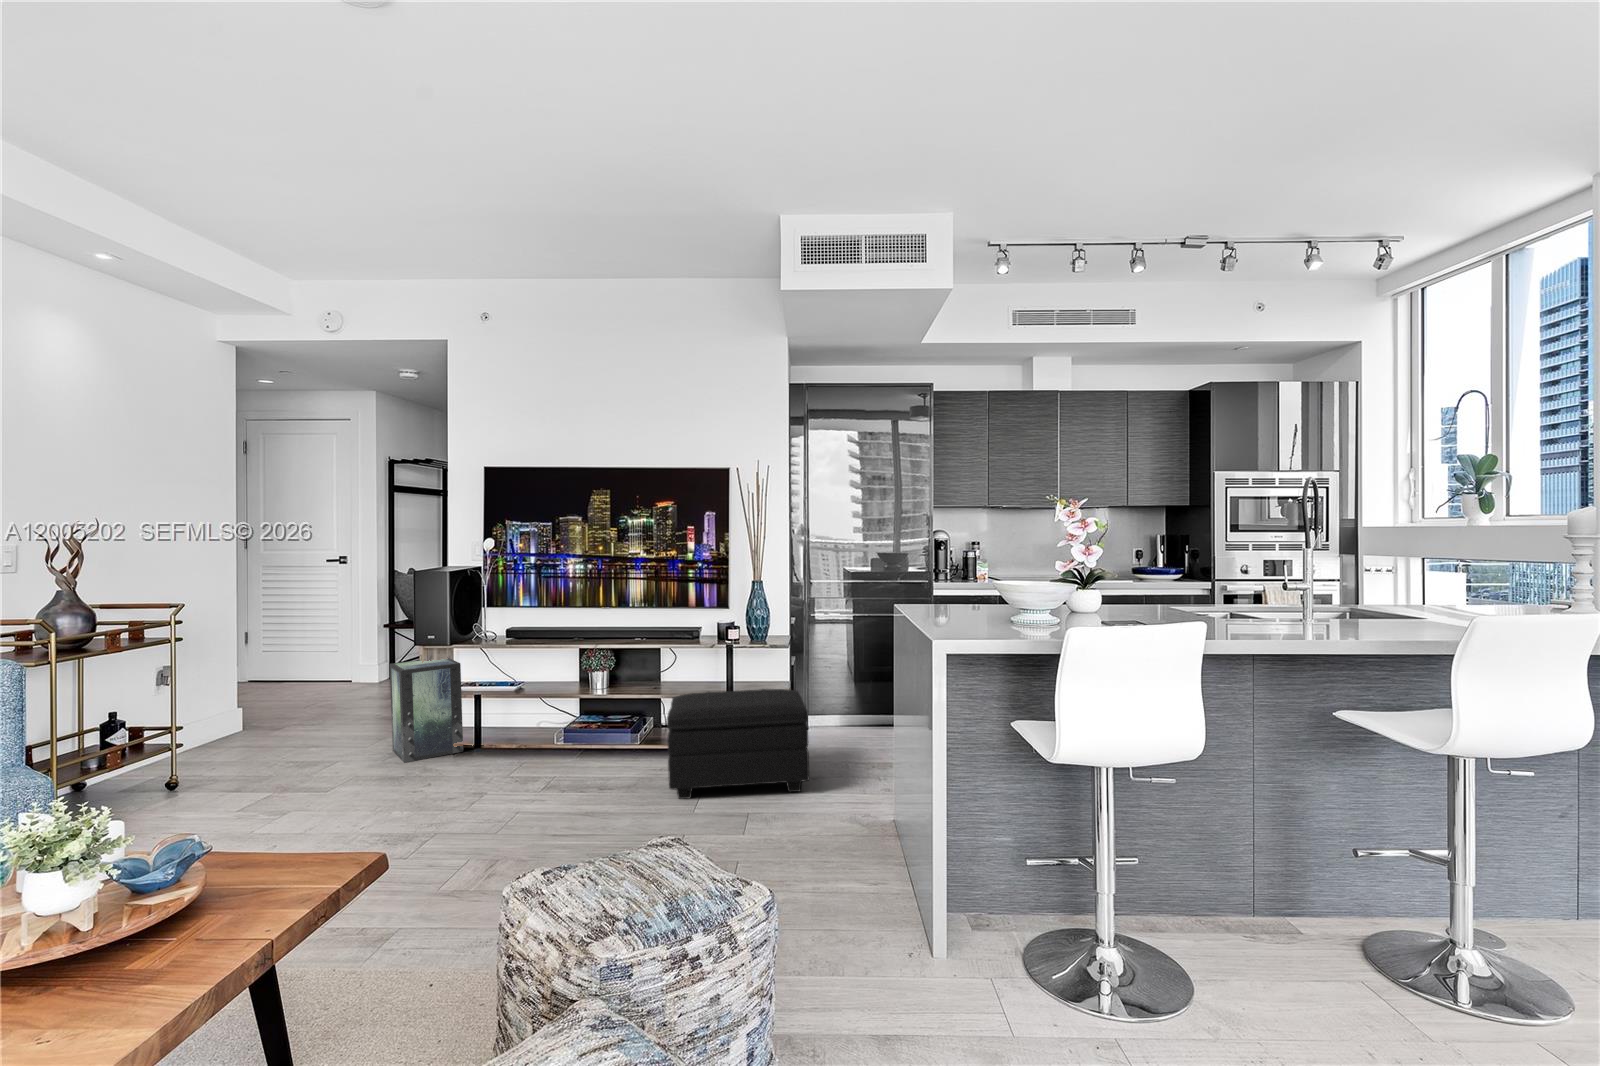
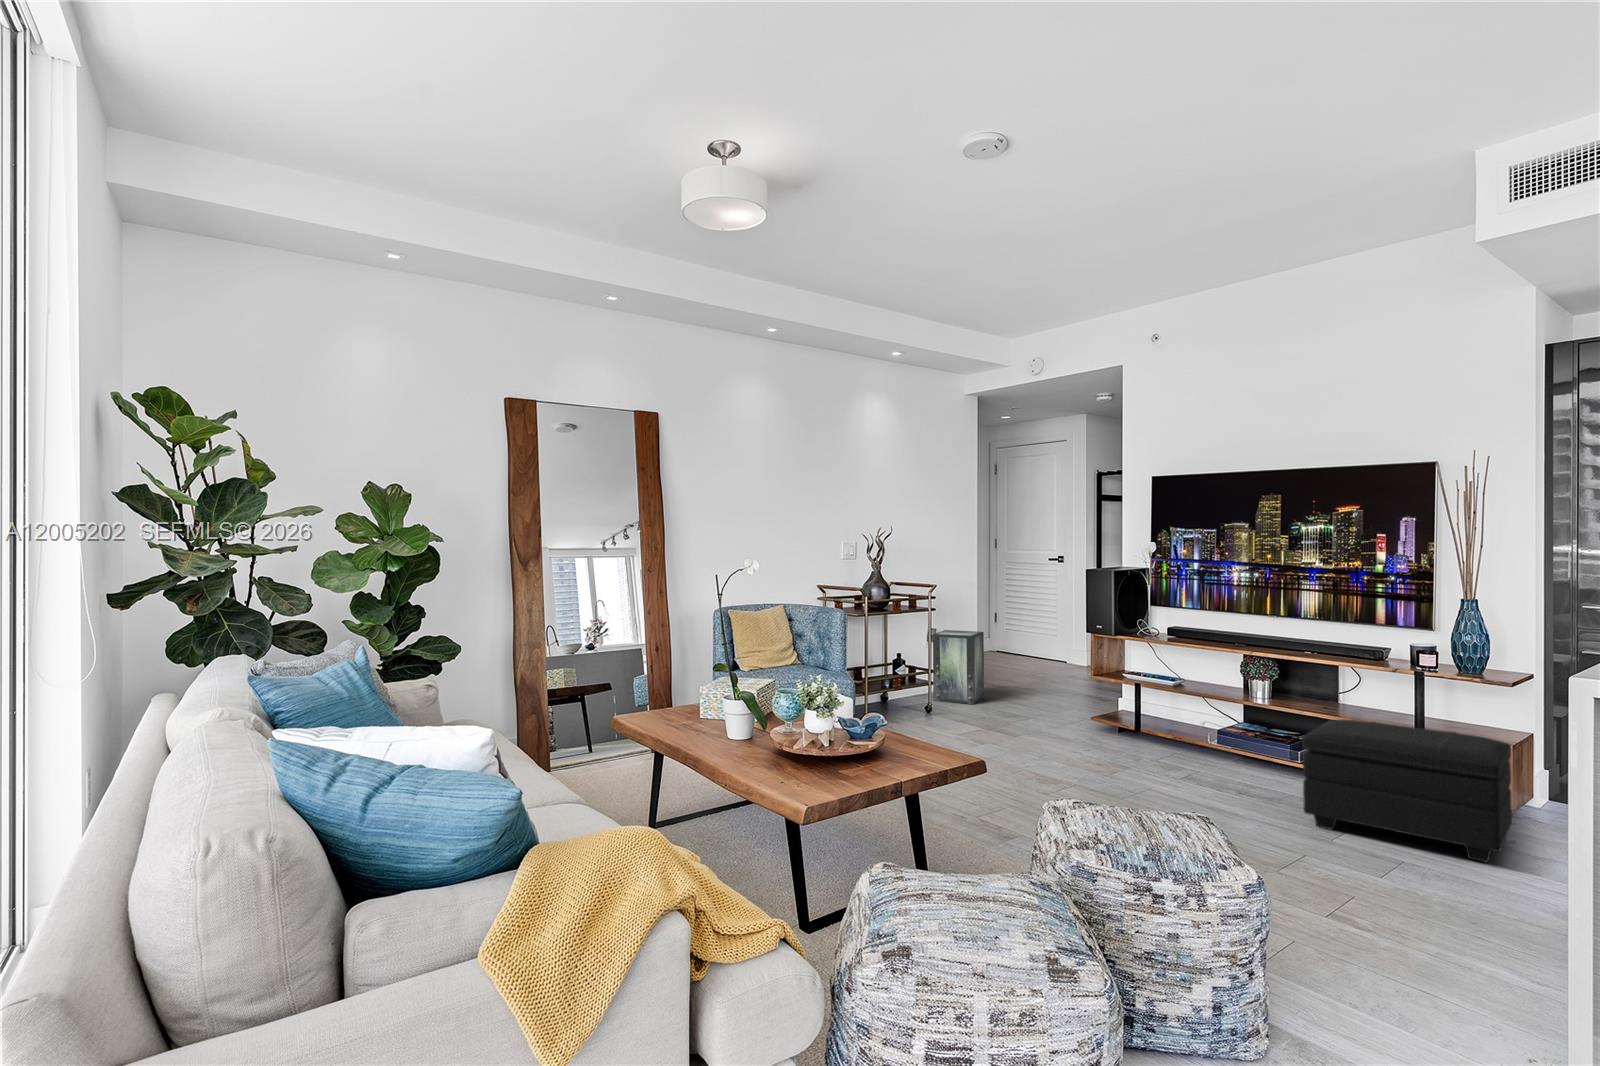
storage box: present [390,658,463,763] -> present [933,630,984,704]

